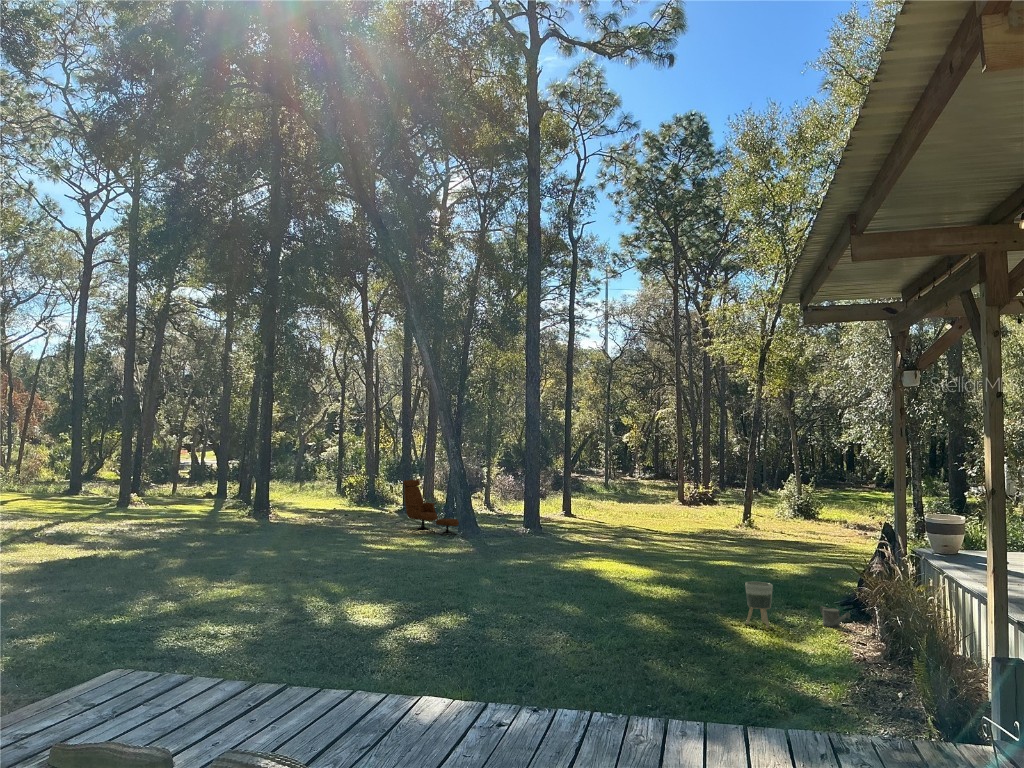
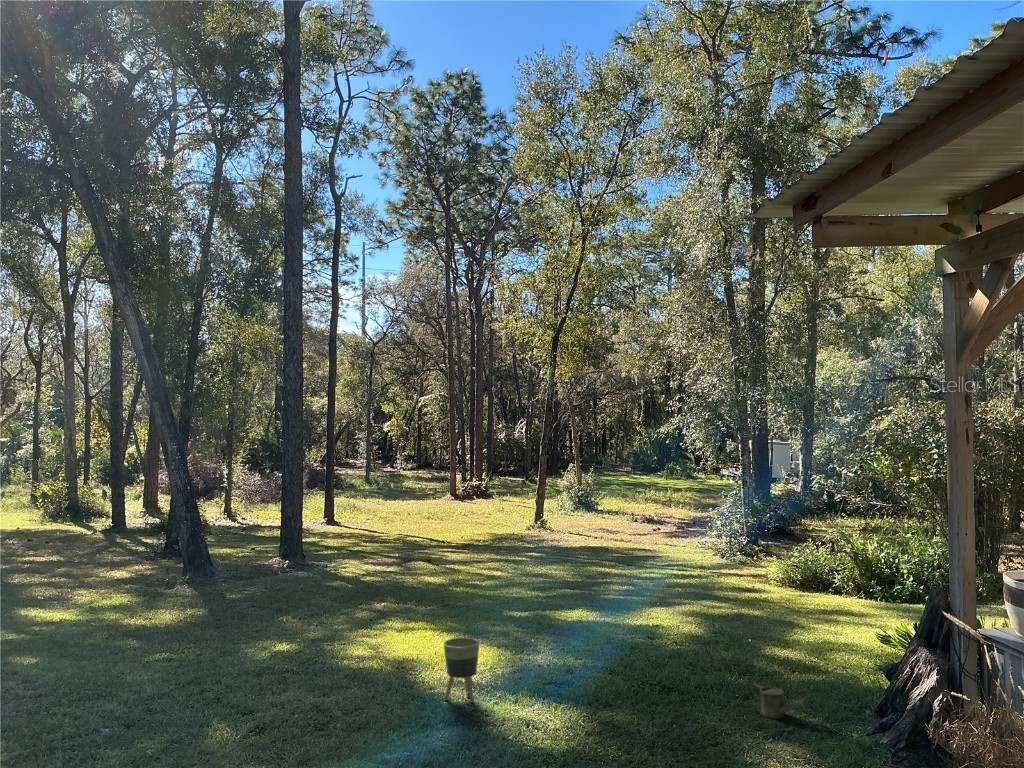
lounge chair: present [403,480,459,535] -> none [96,501,184,579]
planter: present [745,582,773,628] -> present [444,638,479,702]

